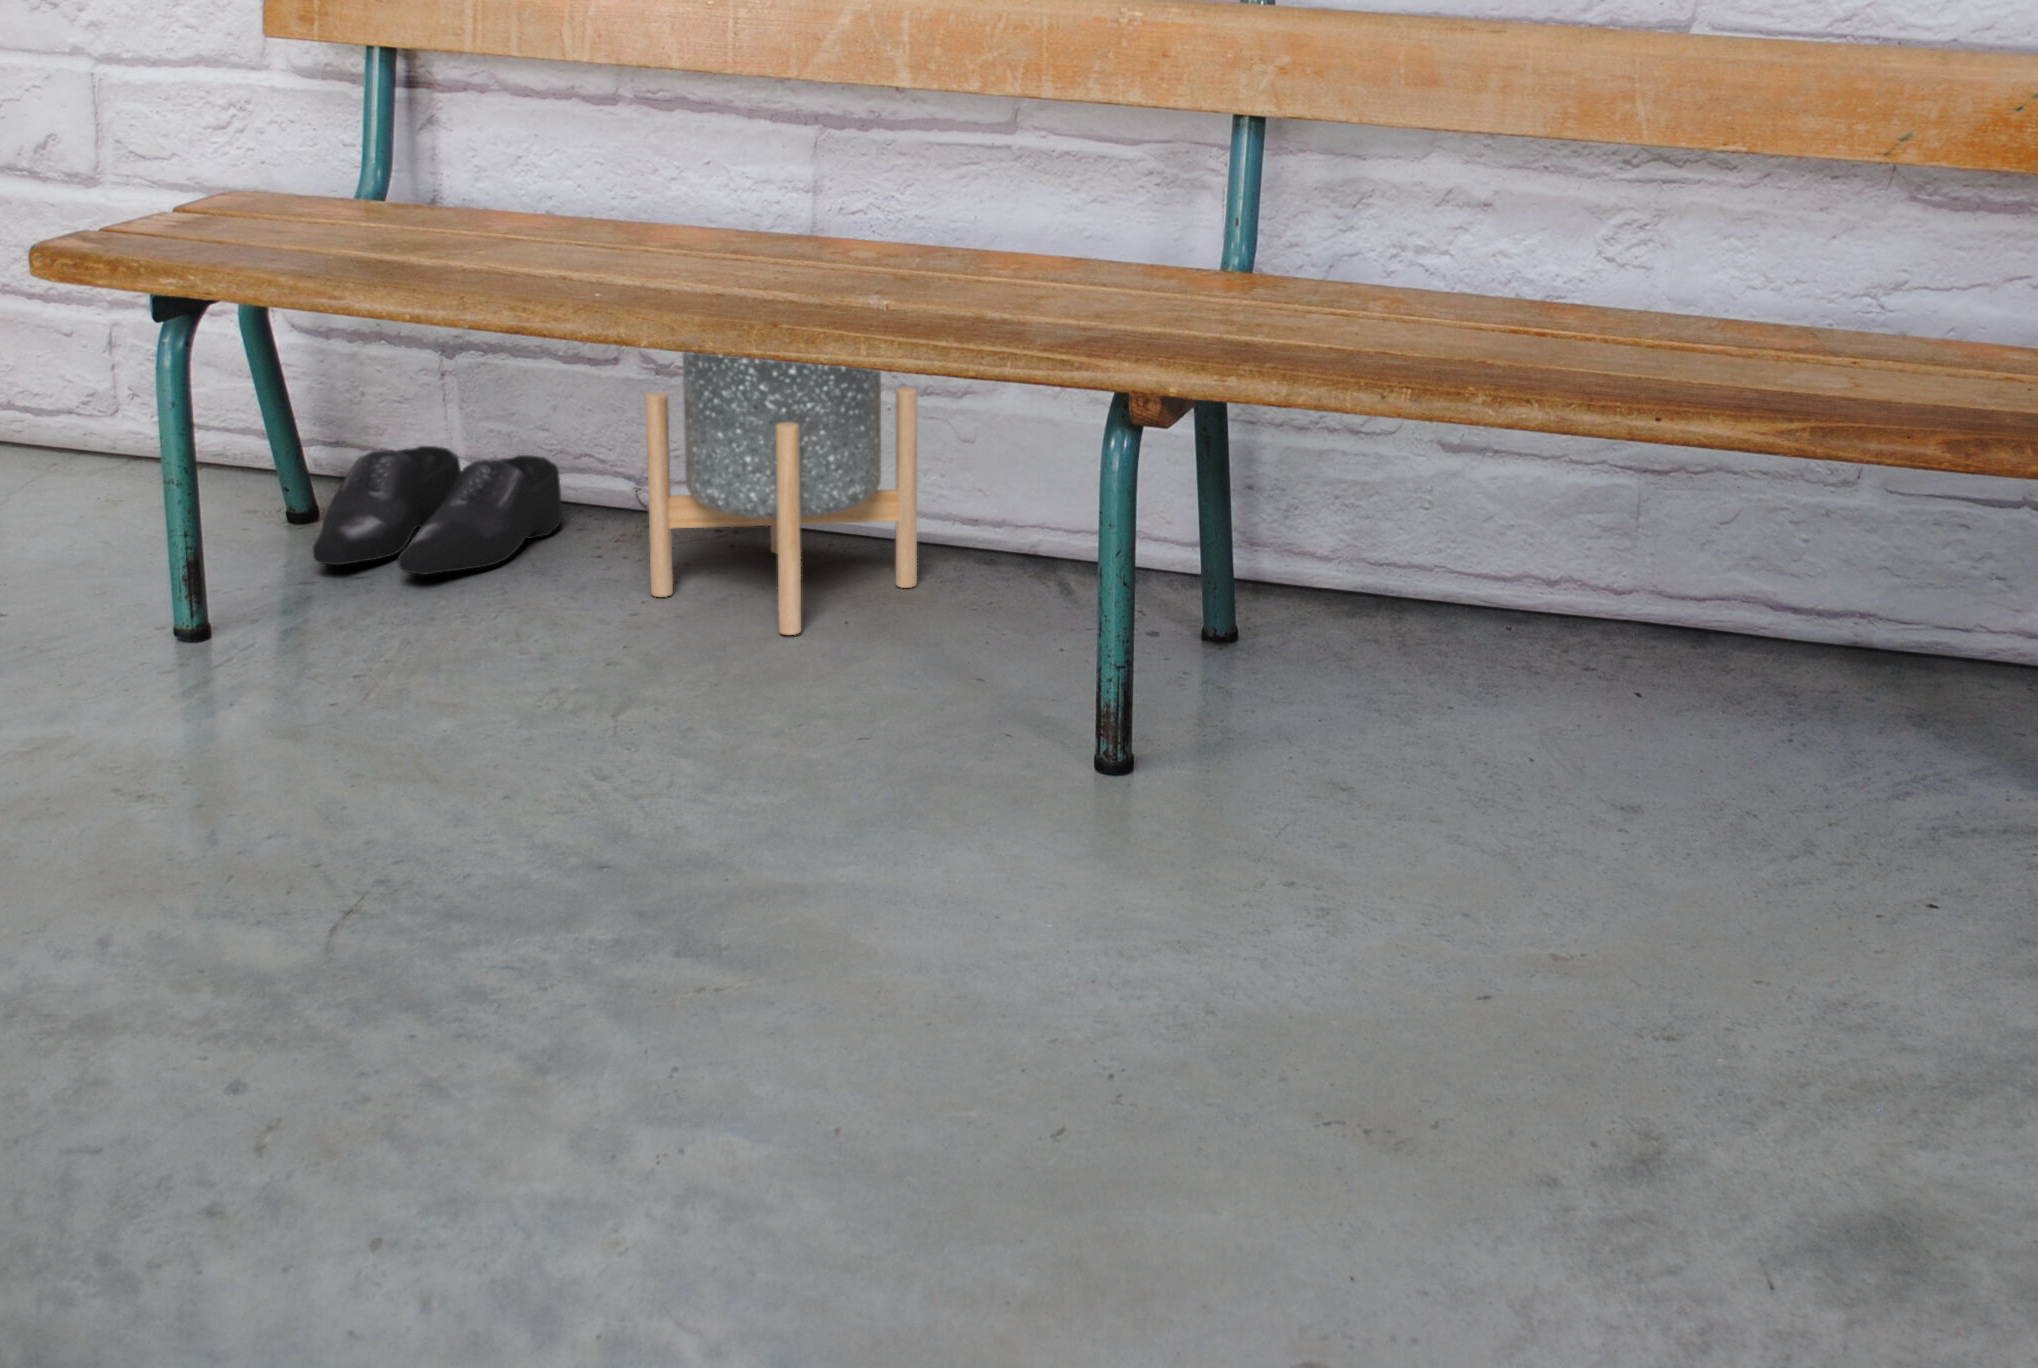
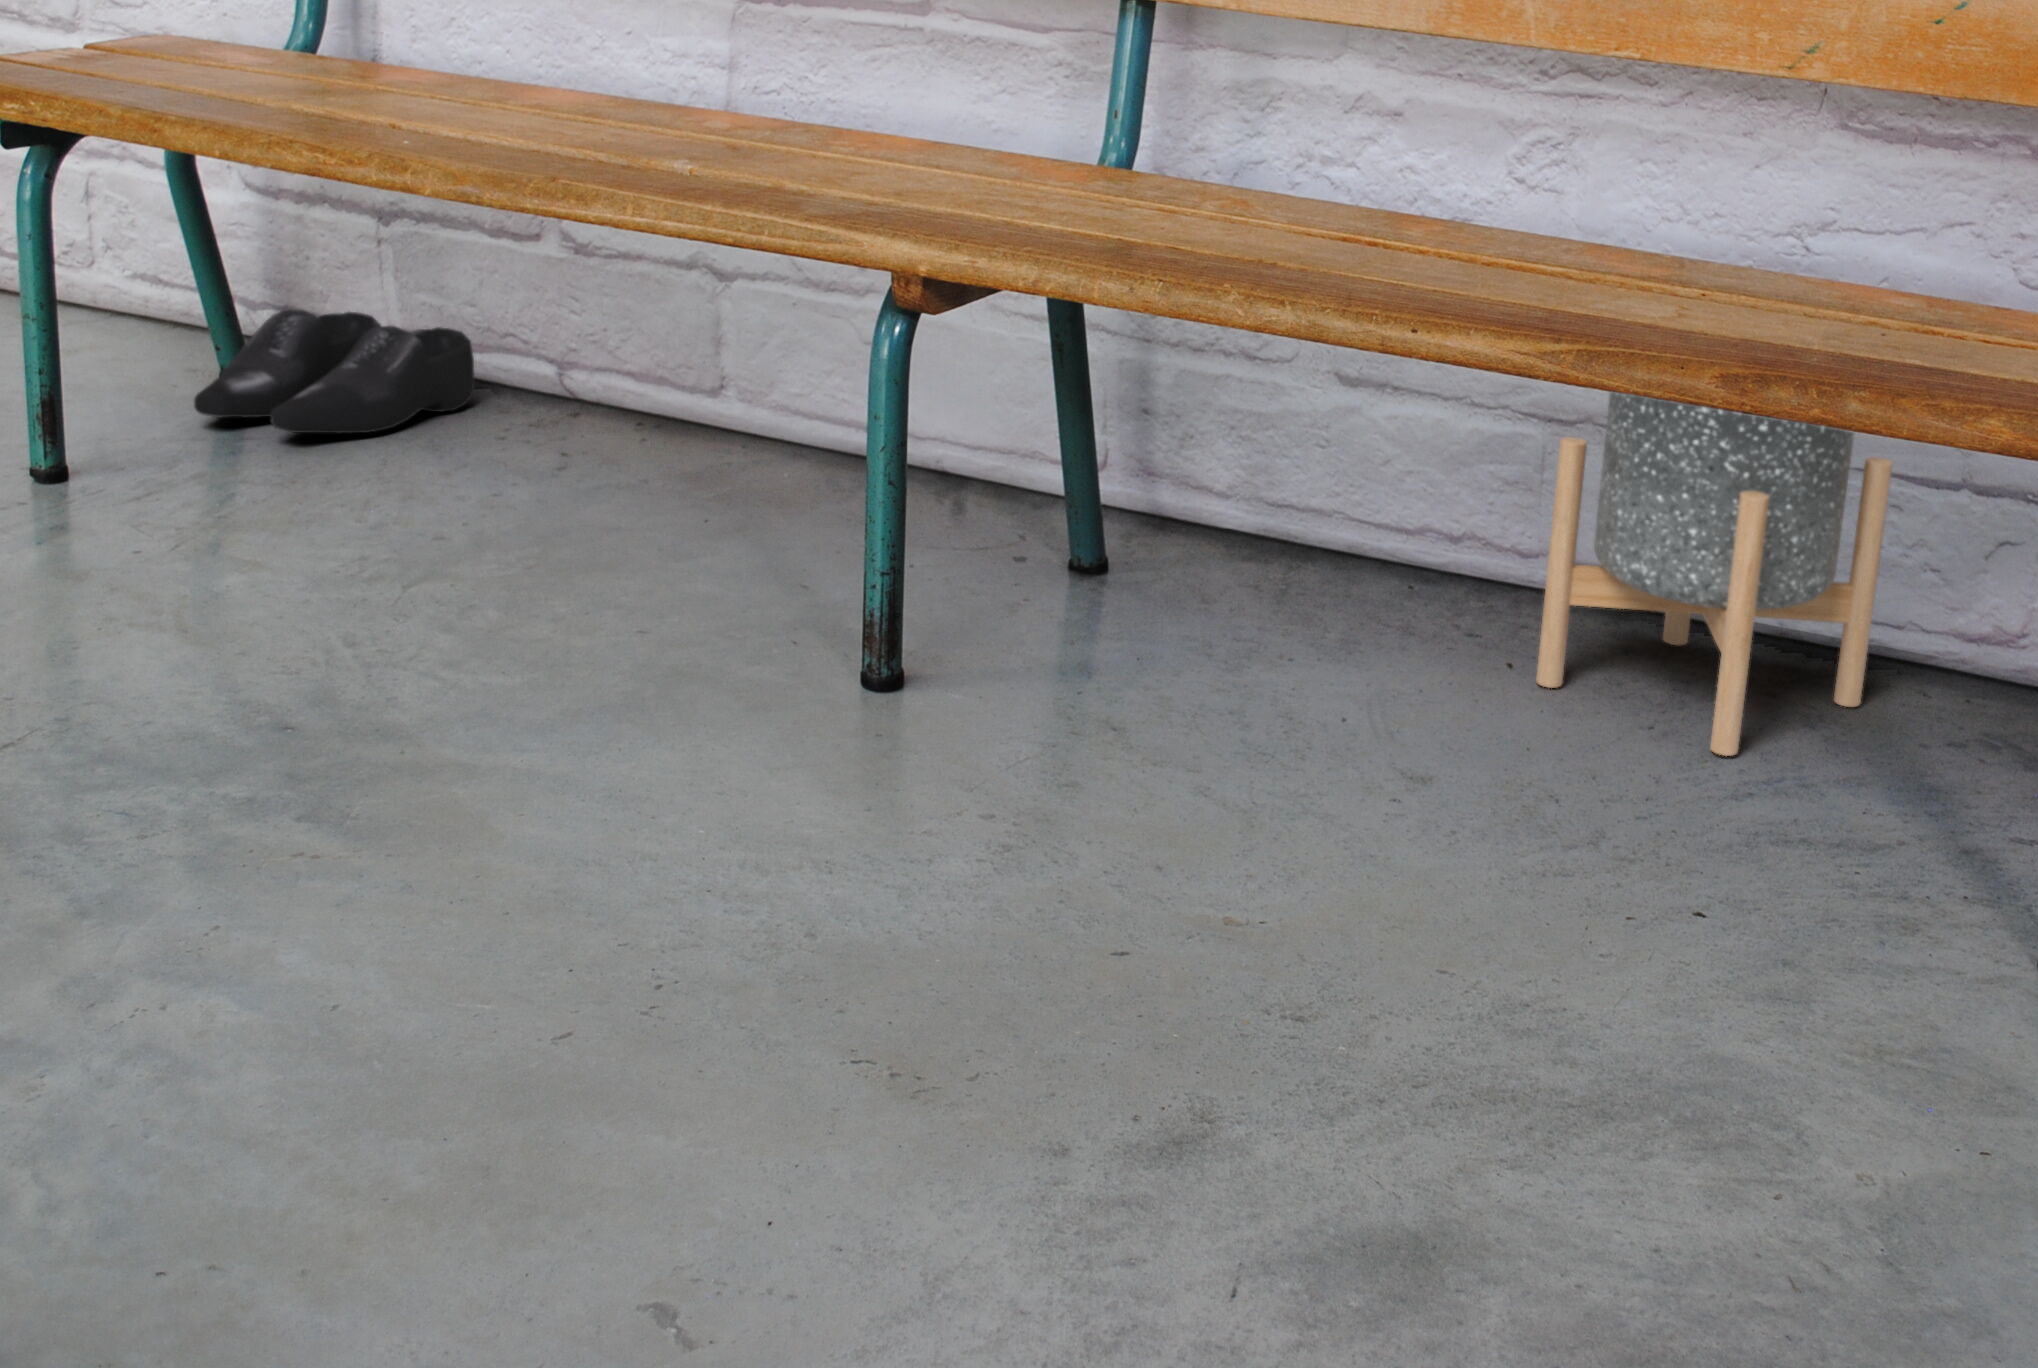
planter: present [645,352,917,635] -> present [1536,392,1893,756]

